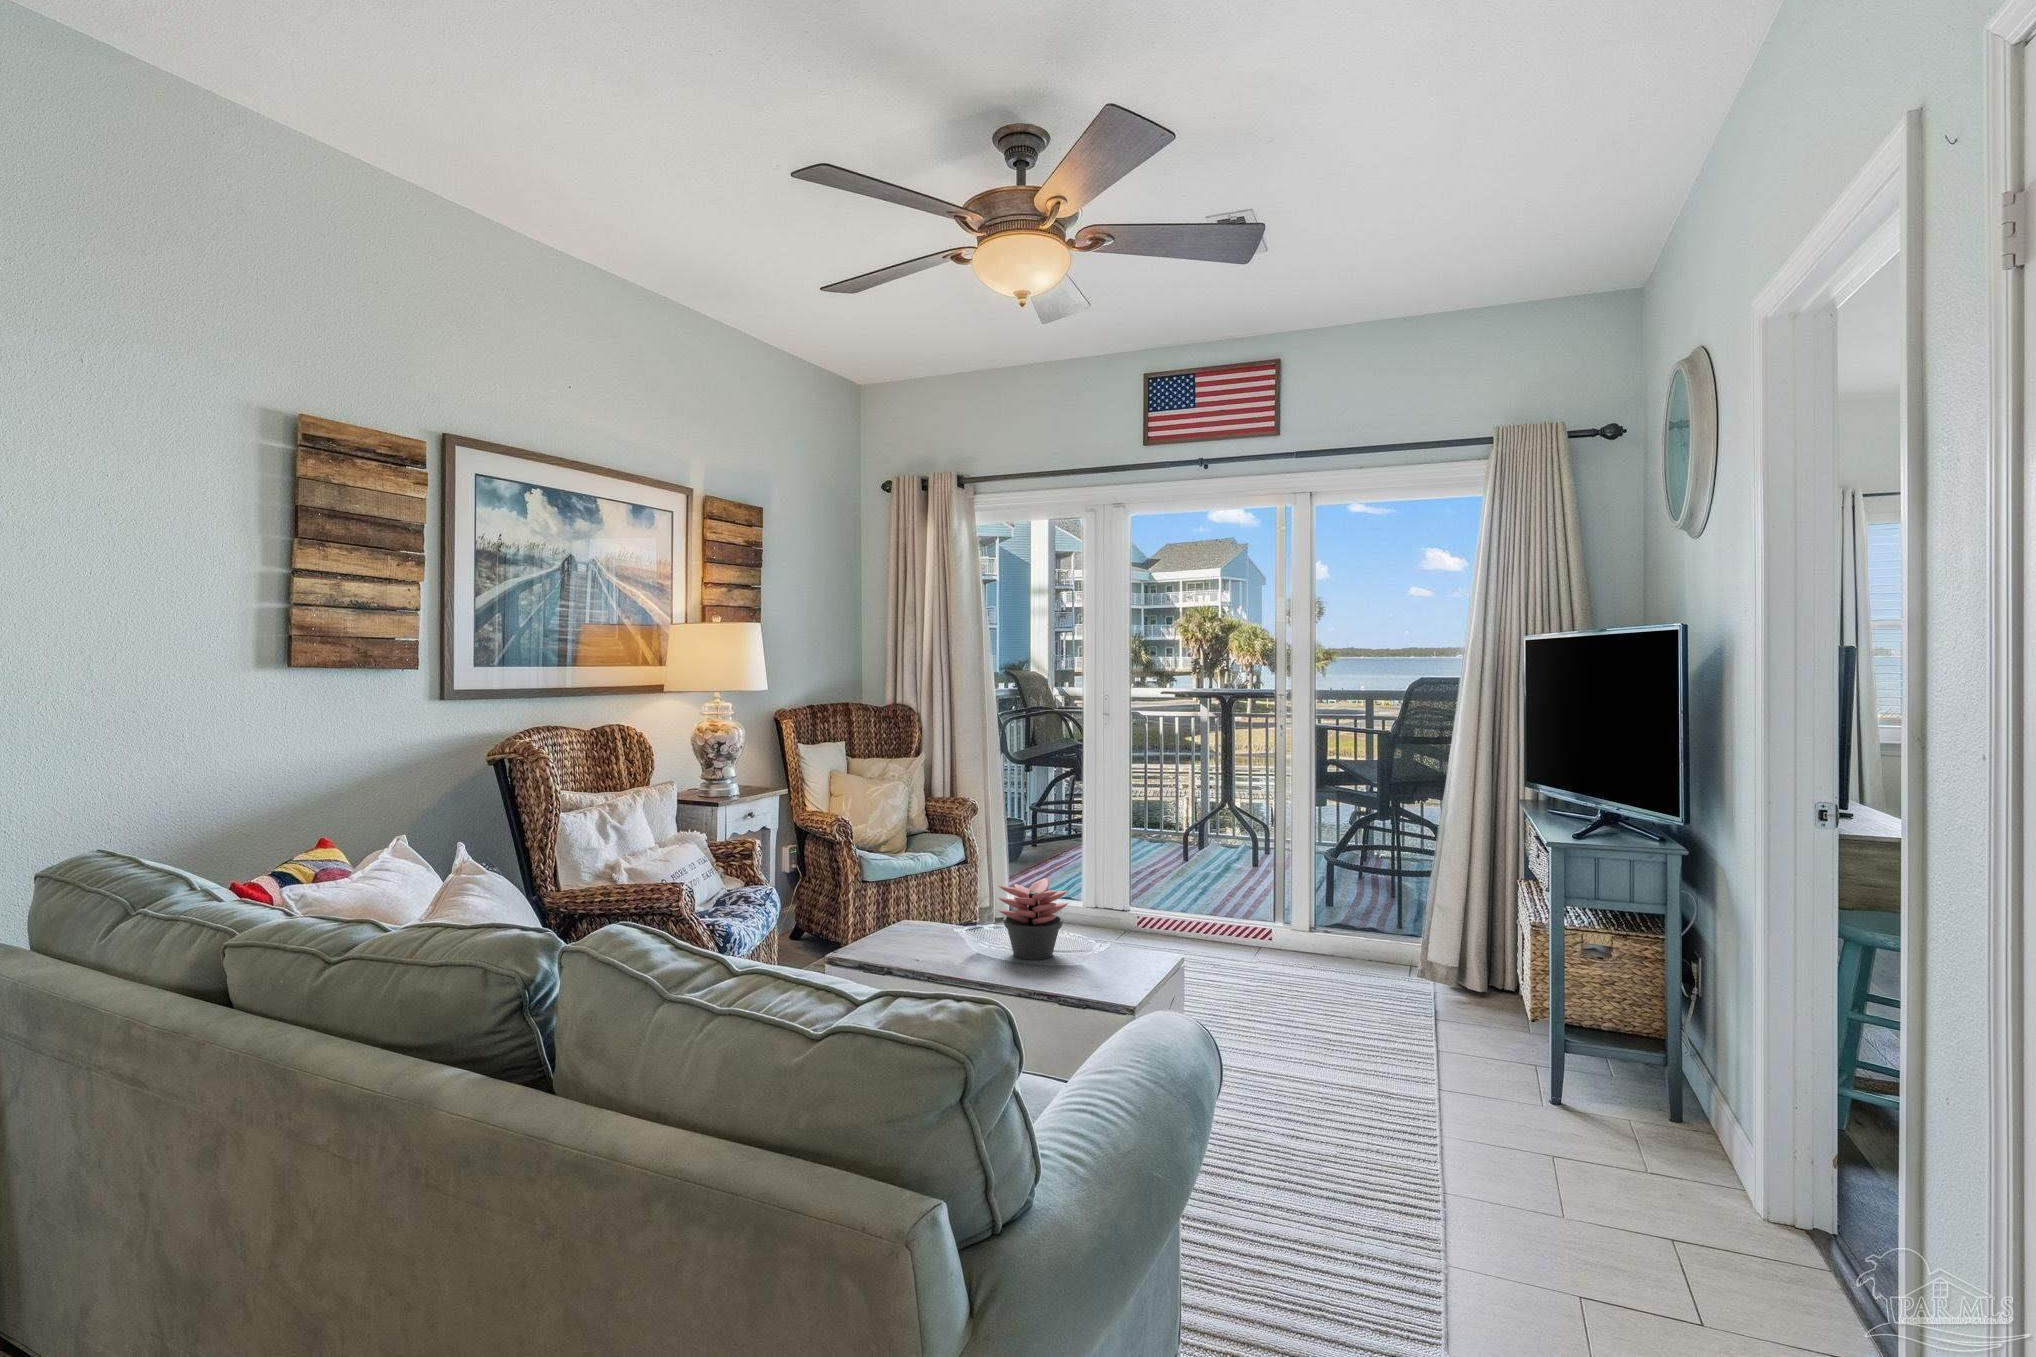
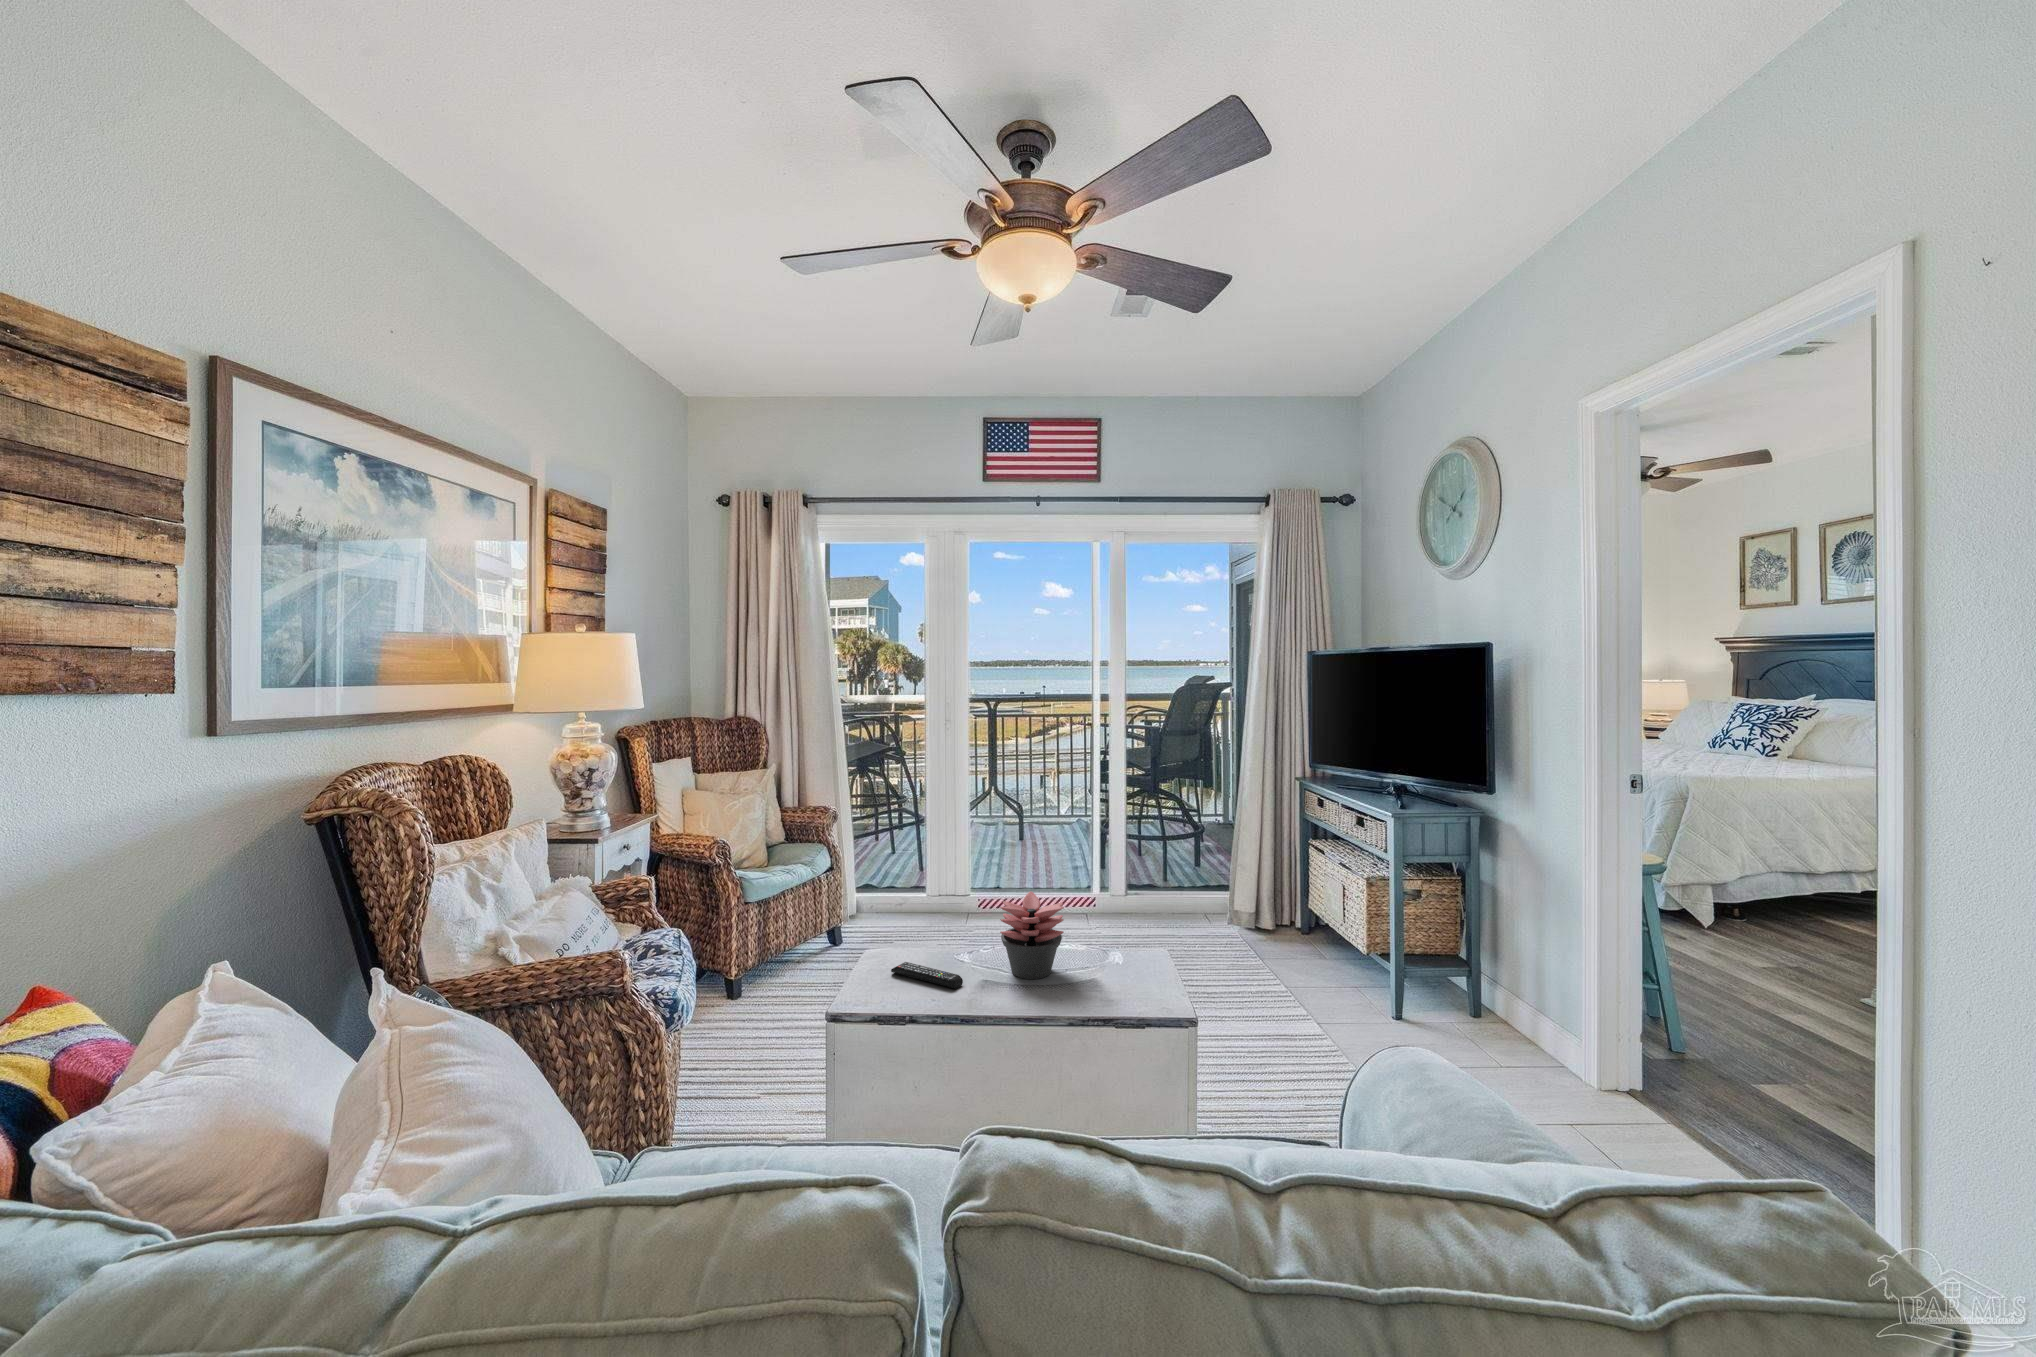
remote control: none [908,931,959,956] -> present [891,962,963,989]

